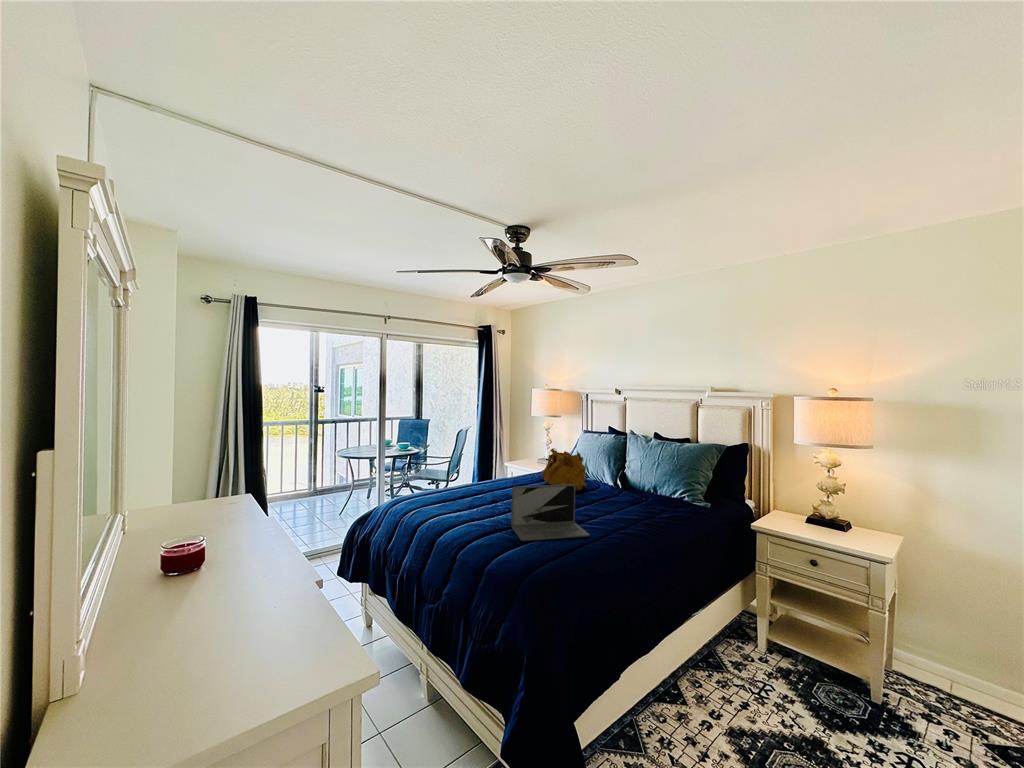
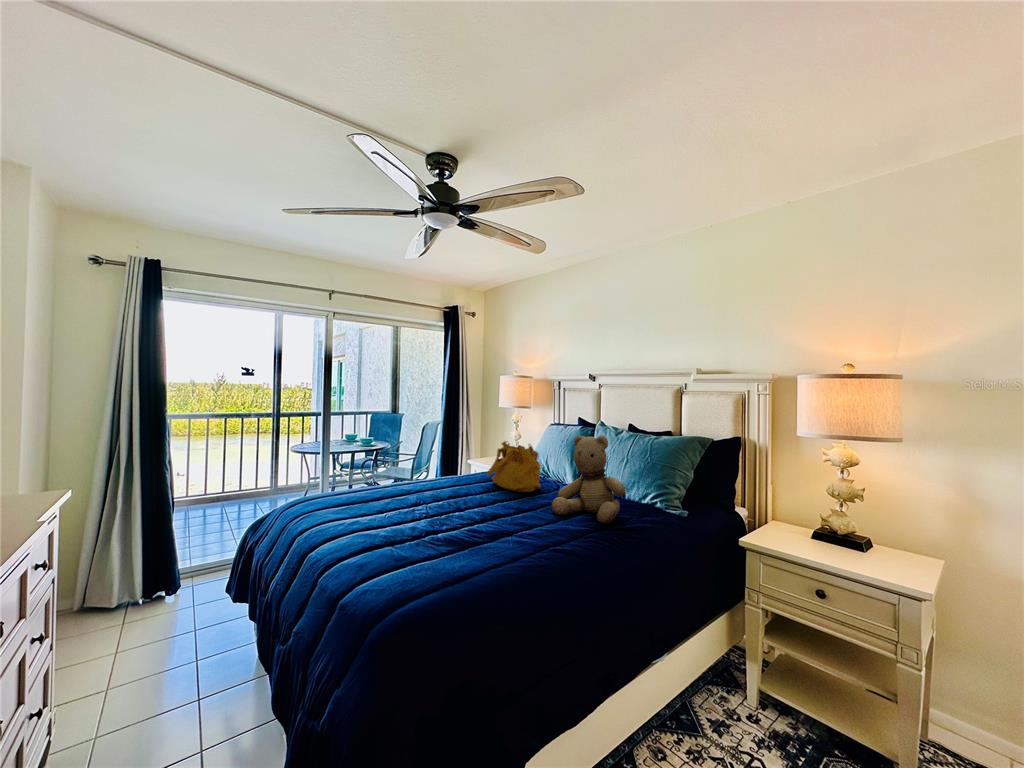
teddy bear: none [603,445,663,514] -> present [552,435,625,524]
laptop: present [511,484,589,541] -> none [413,484,511,560]

